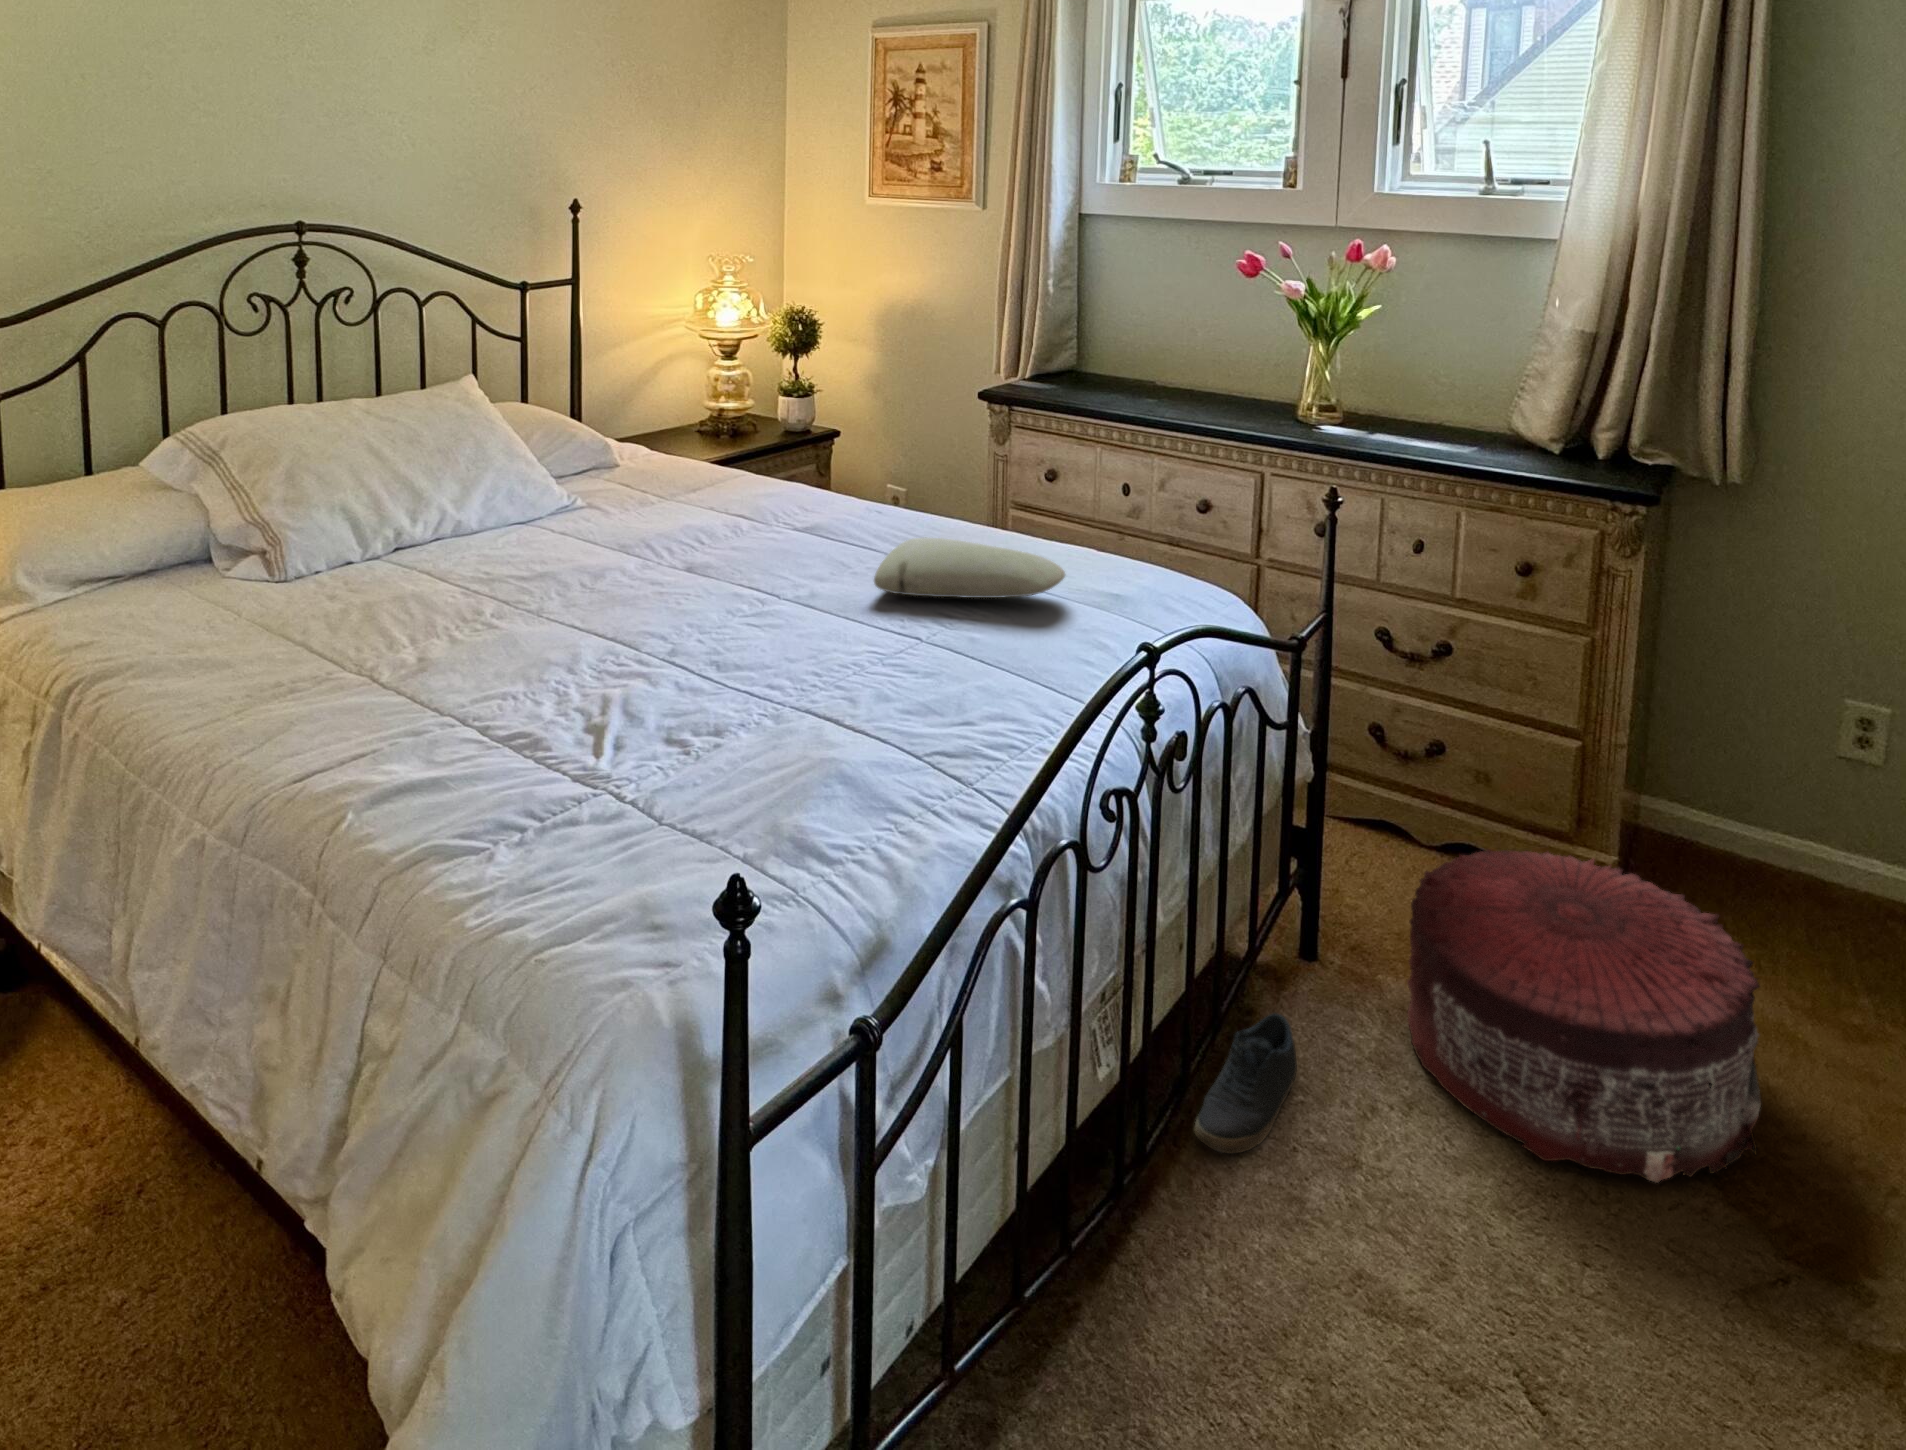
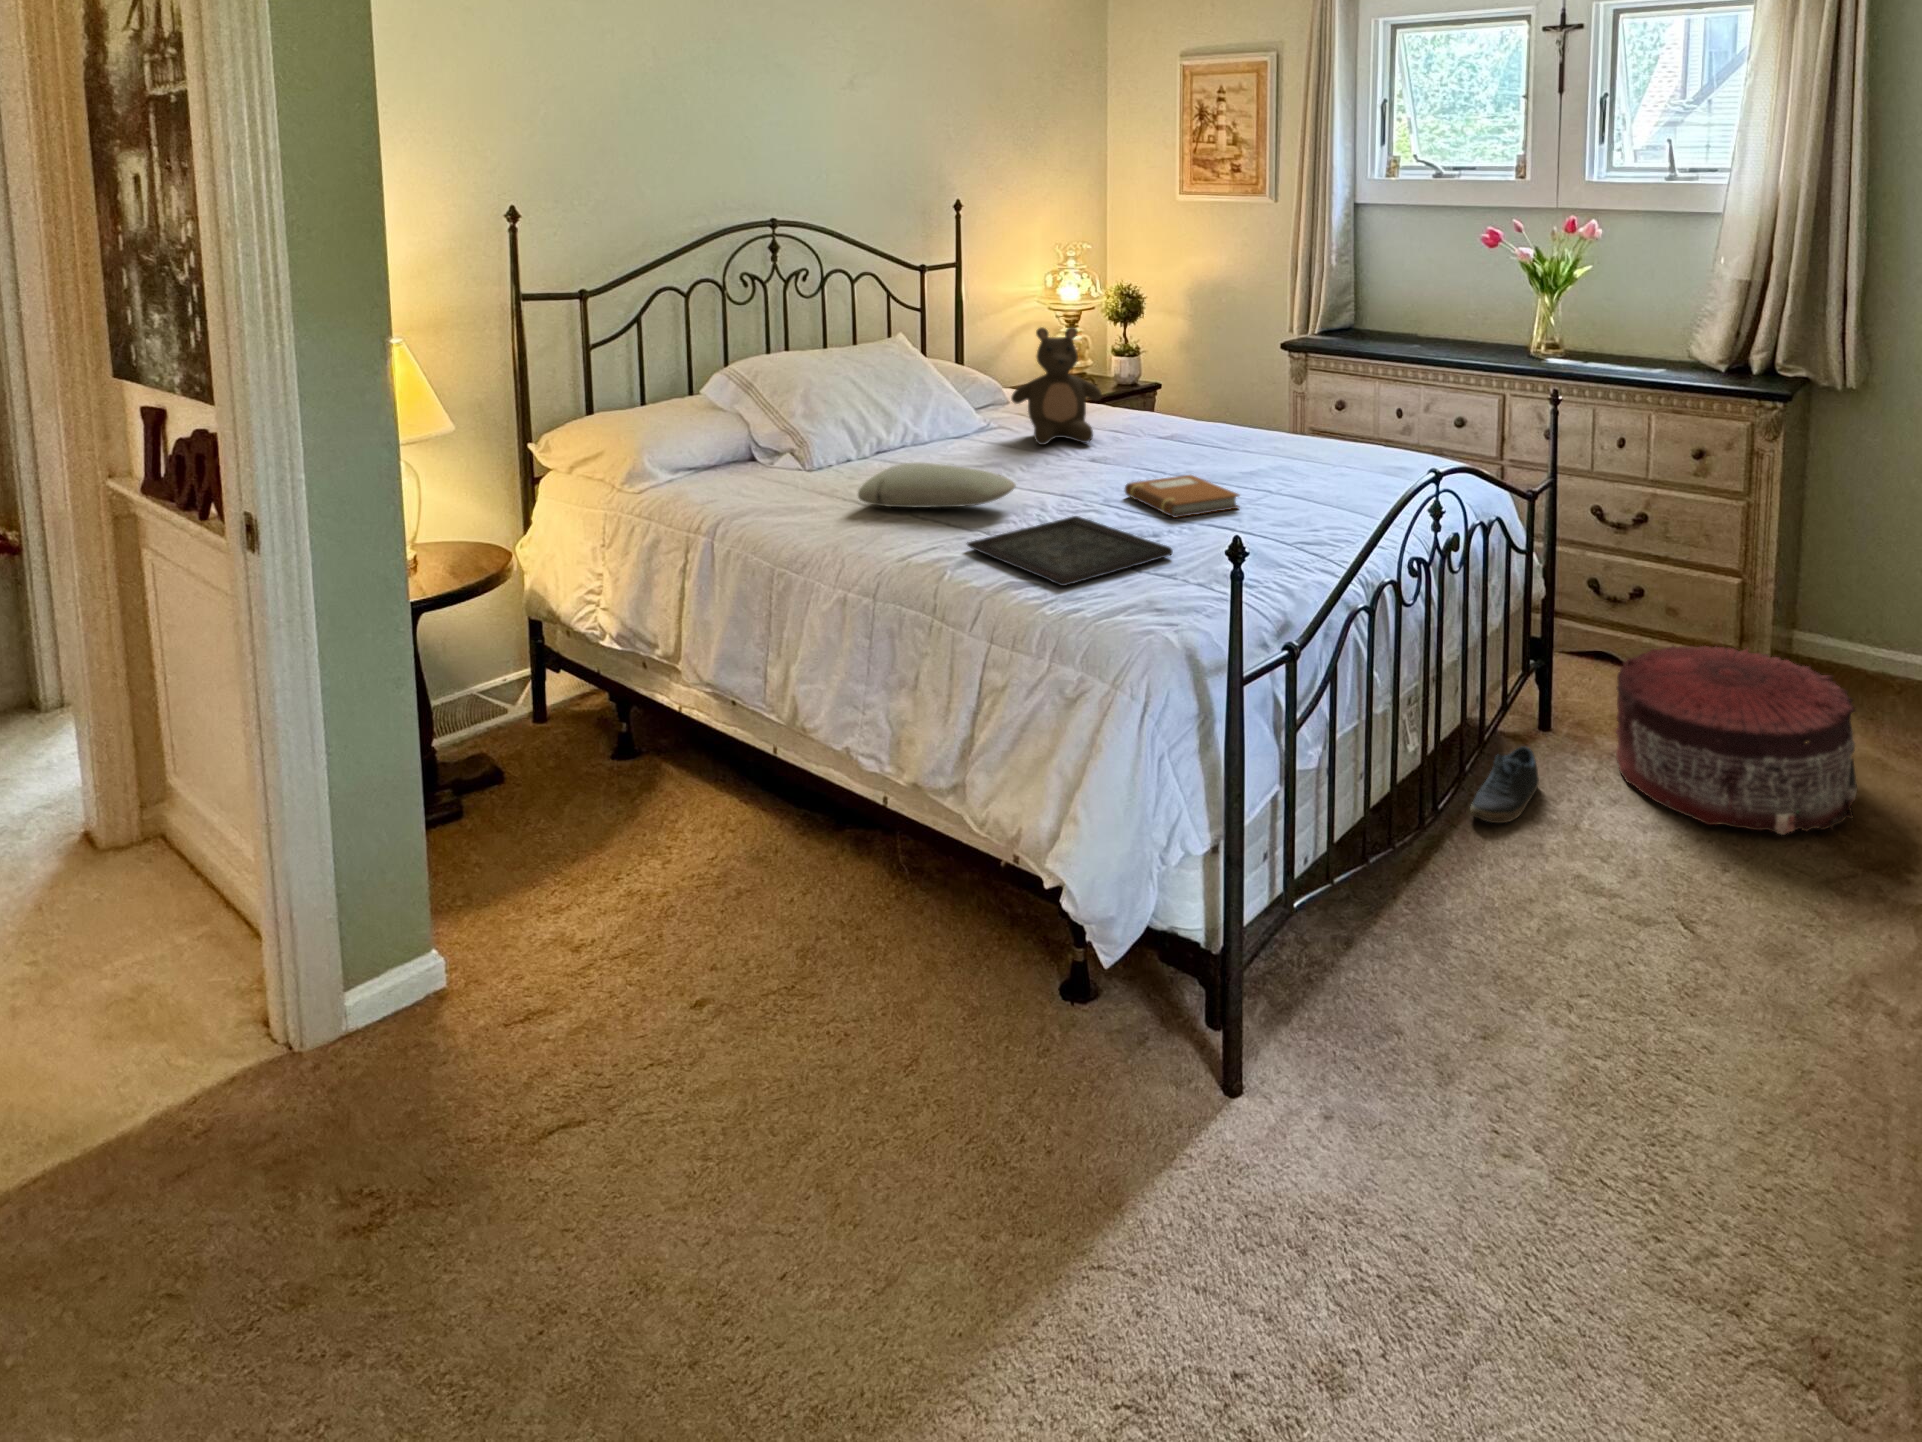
stuffed bear: none [595,378,722,543] -> present [1011,327,1102,445]
pillow: present [874,537,1065,598] -> present [858,463,1016,508]
notebook: none [706,609,869,692] -> present [1125,475,1239,518]
tray: none [414,691,732,857] -> present [967,516,1173,586]

